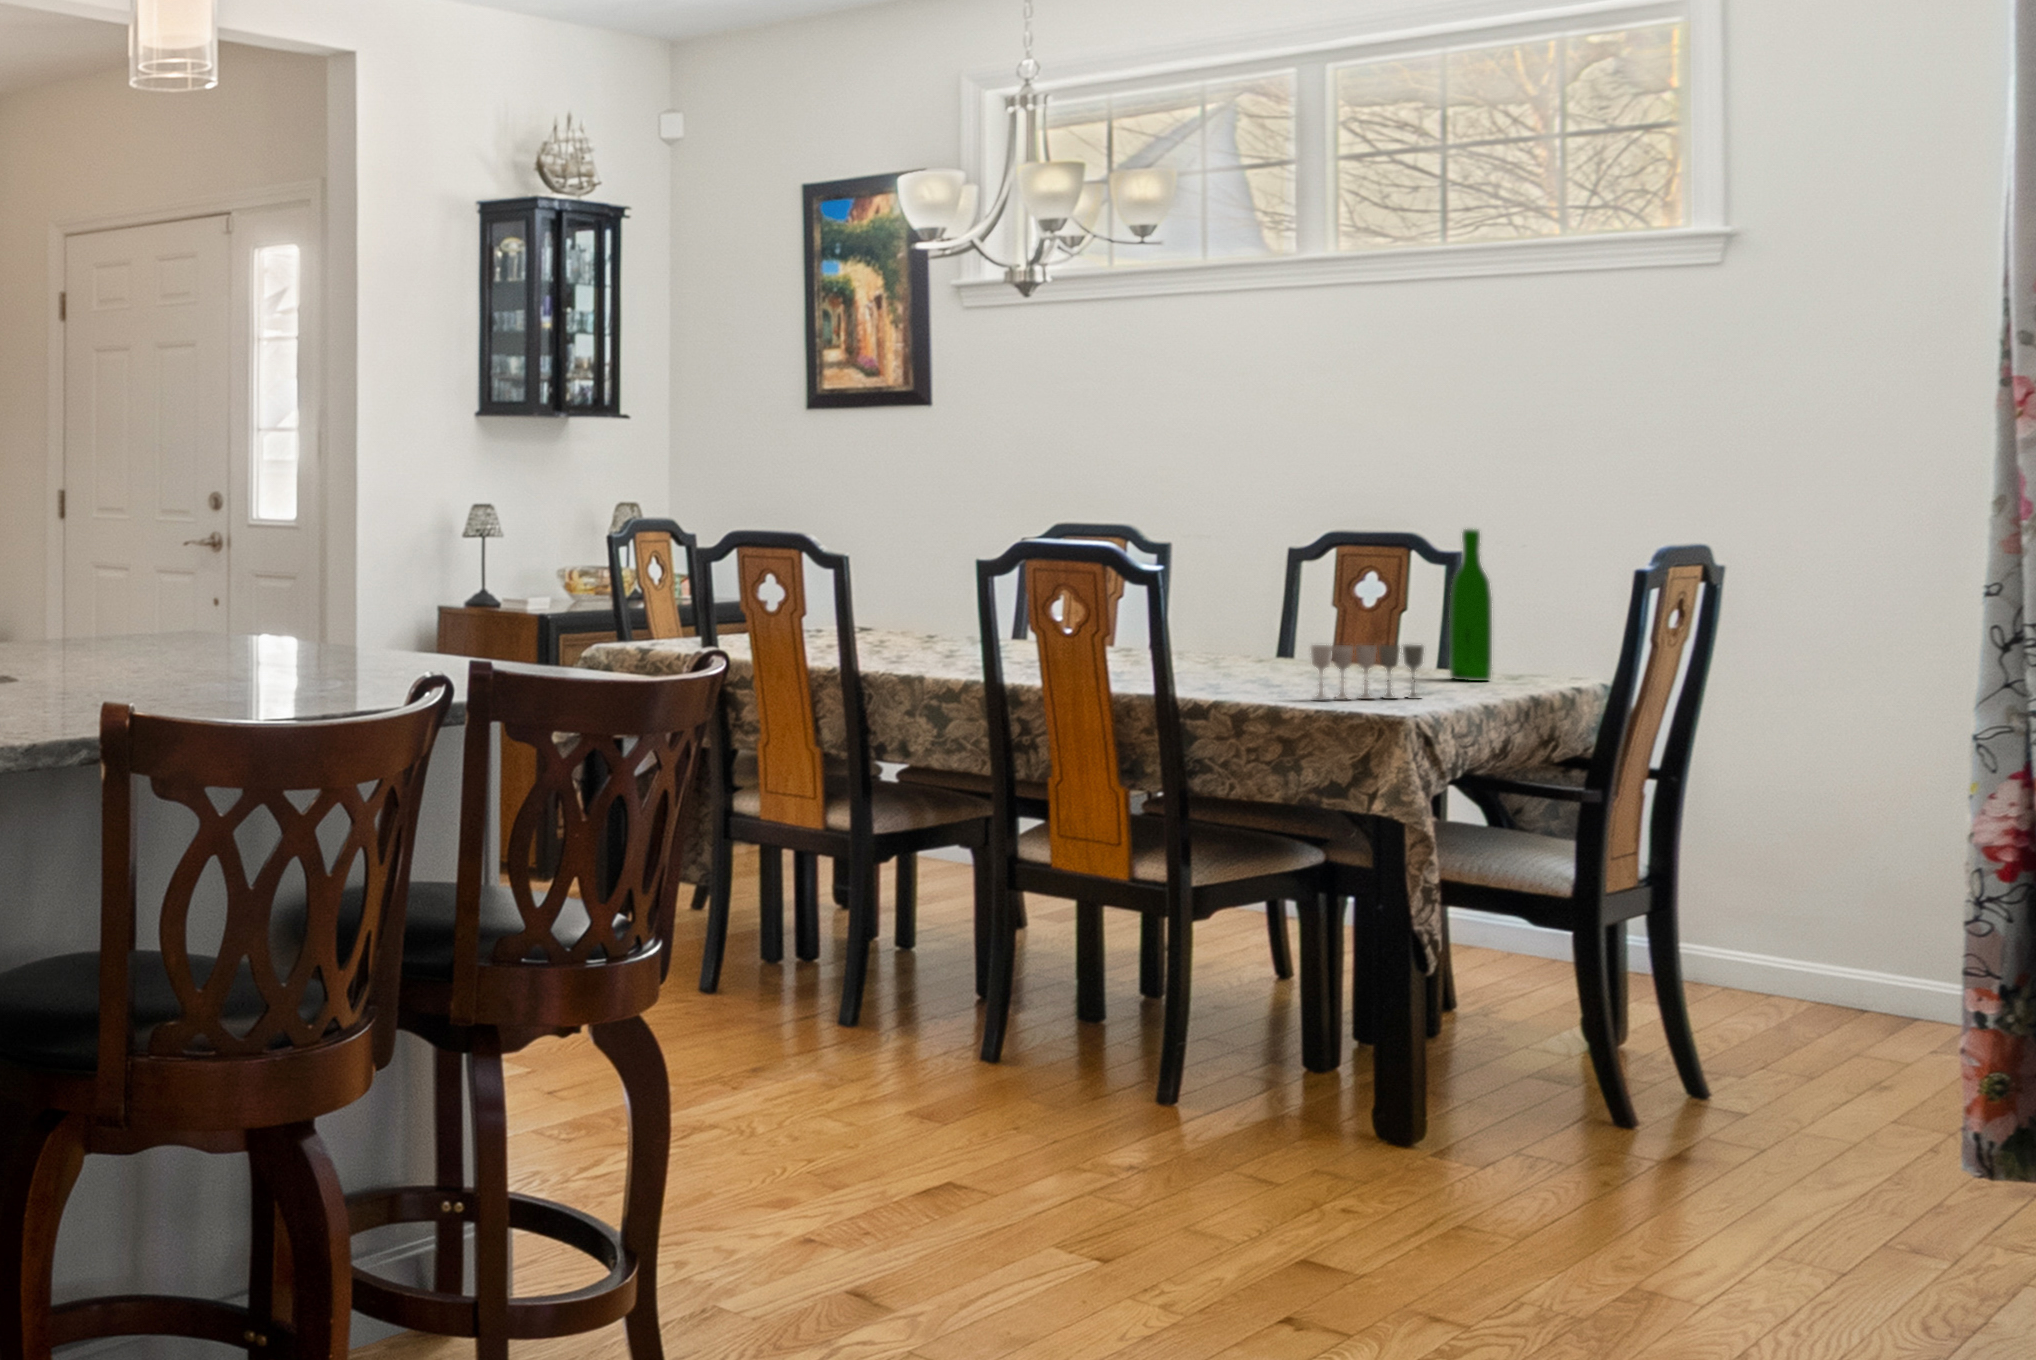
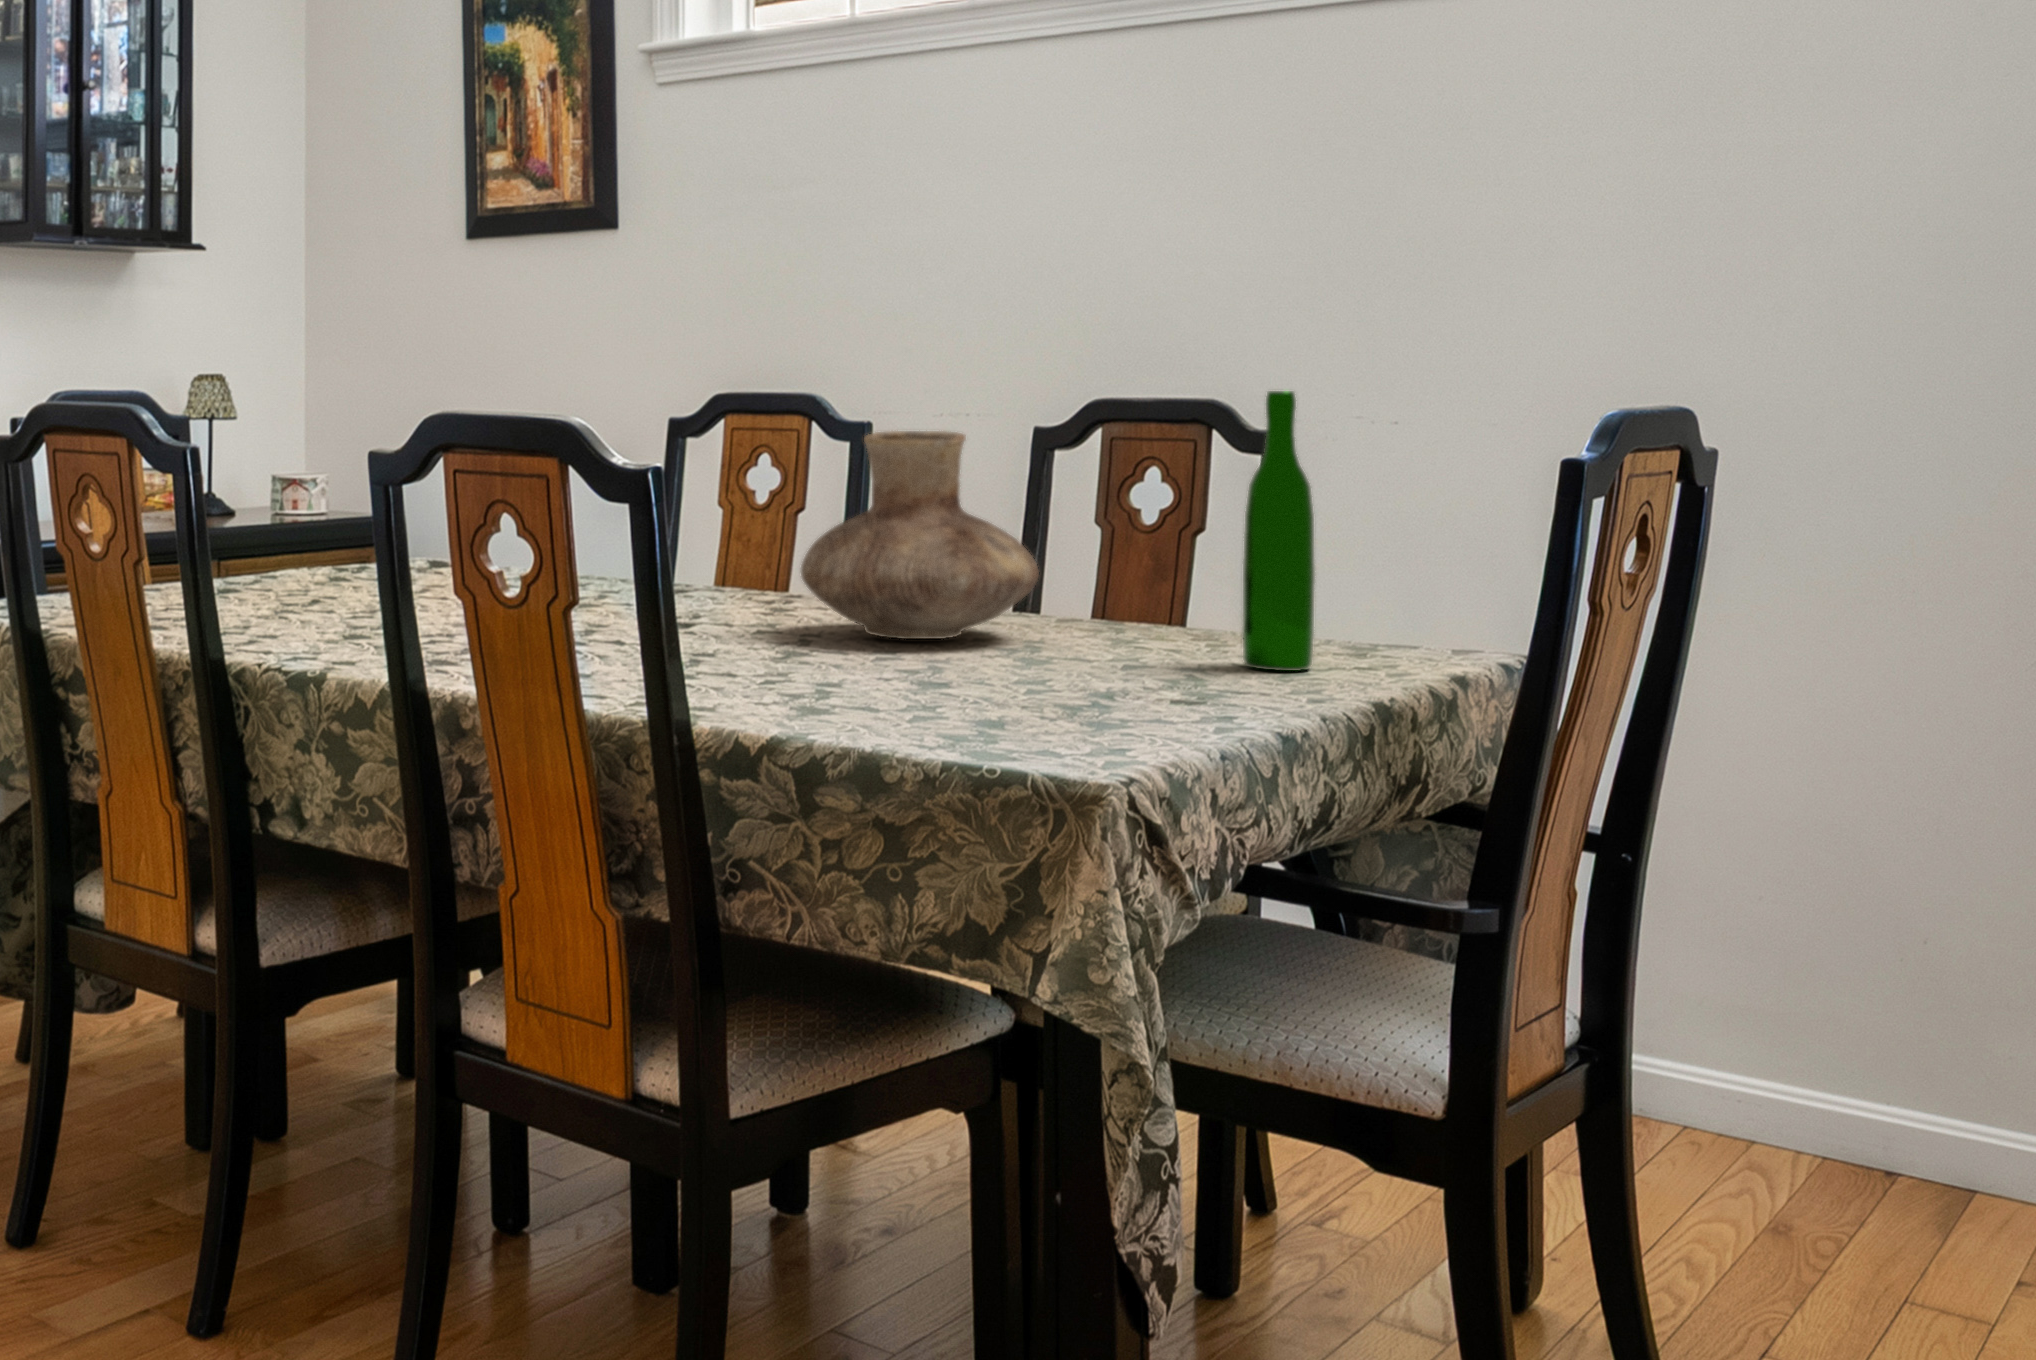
vase: none [1167,548,1317,665] -> present [801,431,1039,639]
wine glass: present [1311,645,1424,699] -> none [954,615,1171,731]

